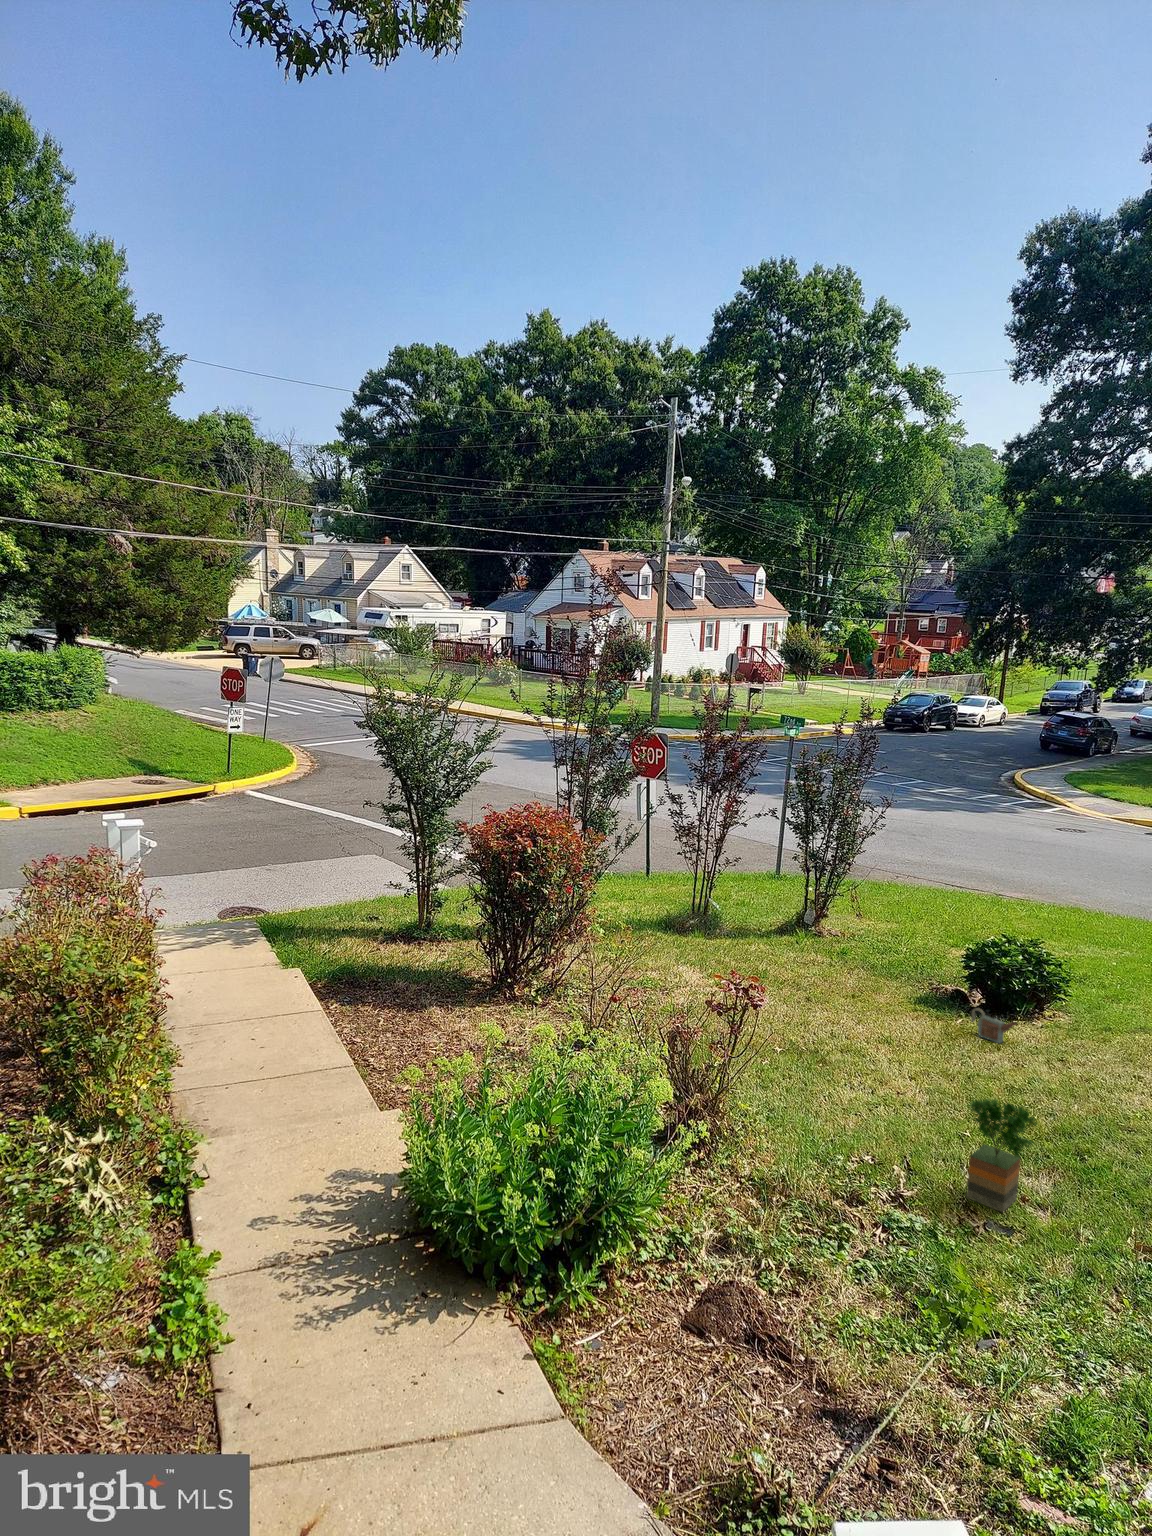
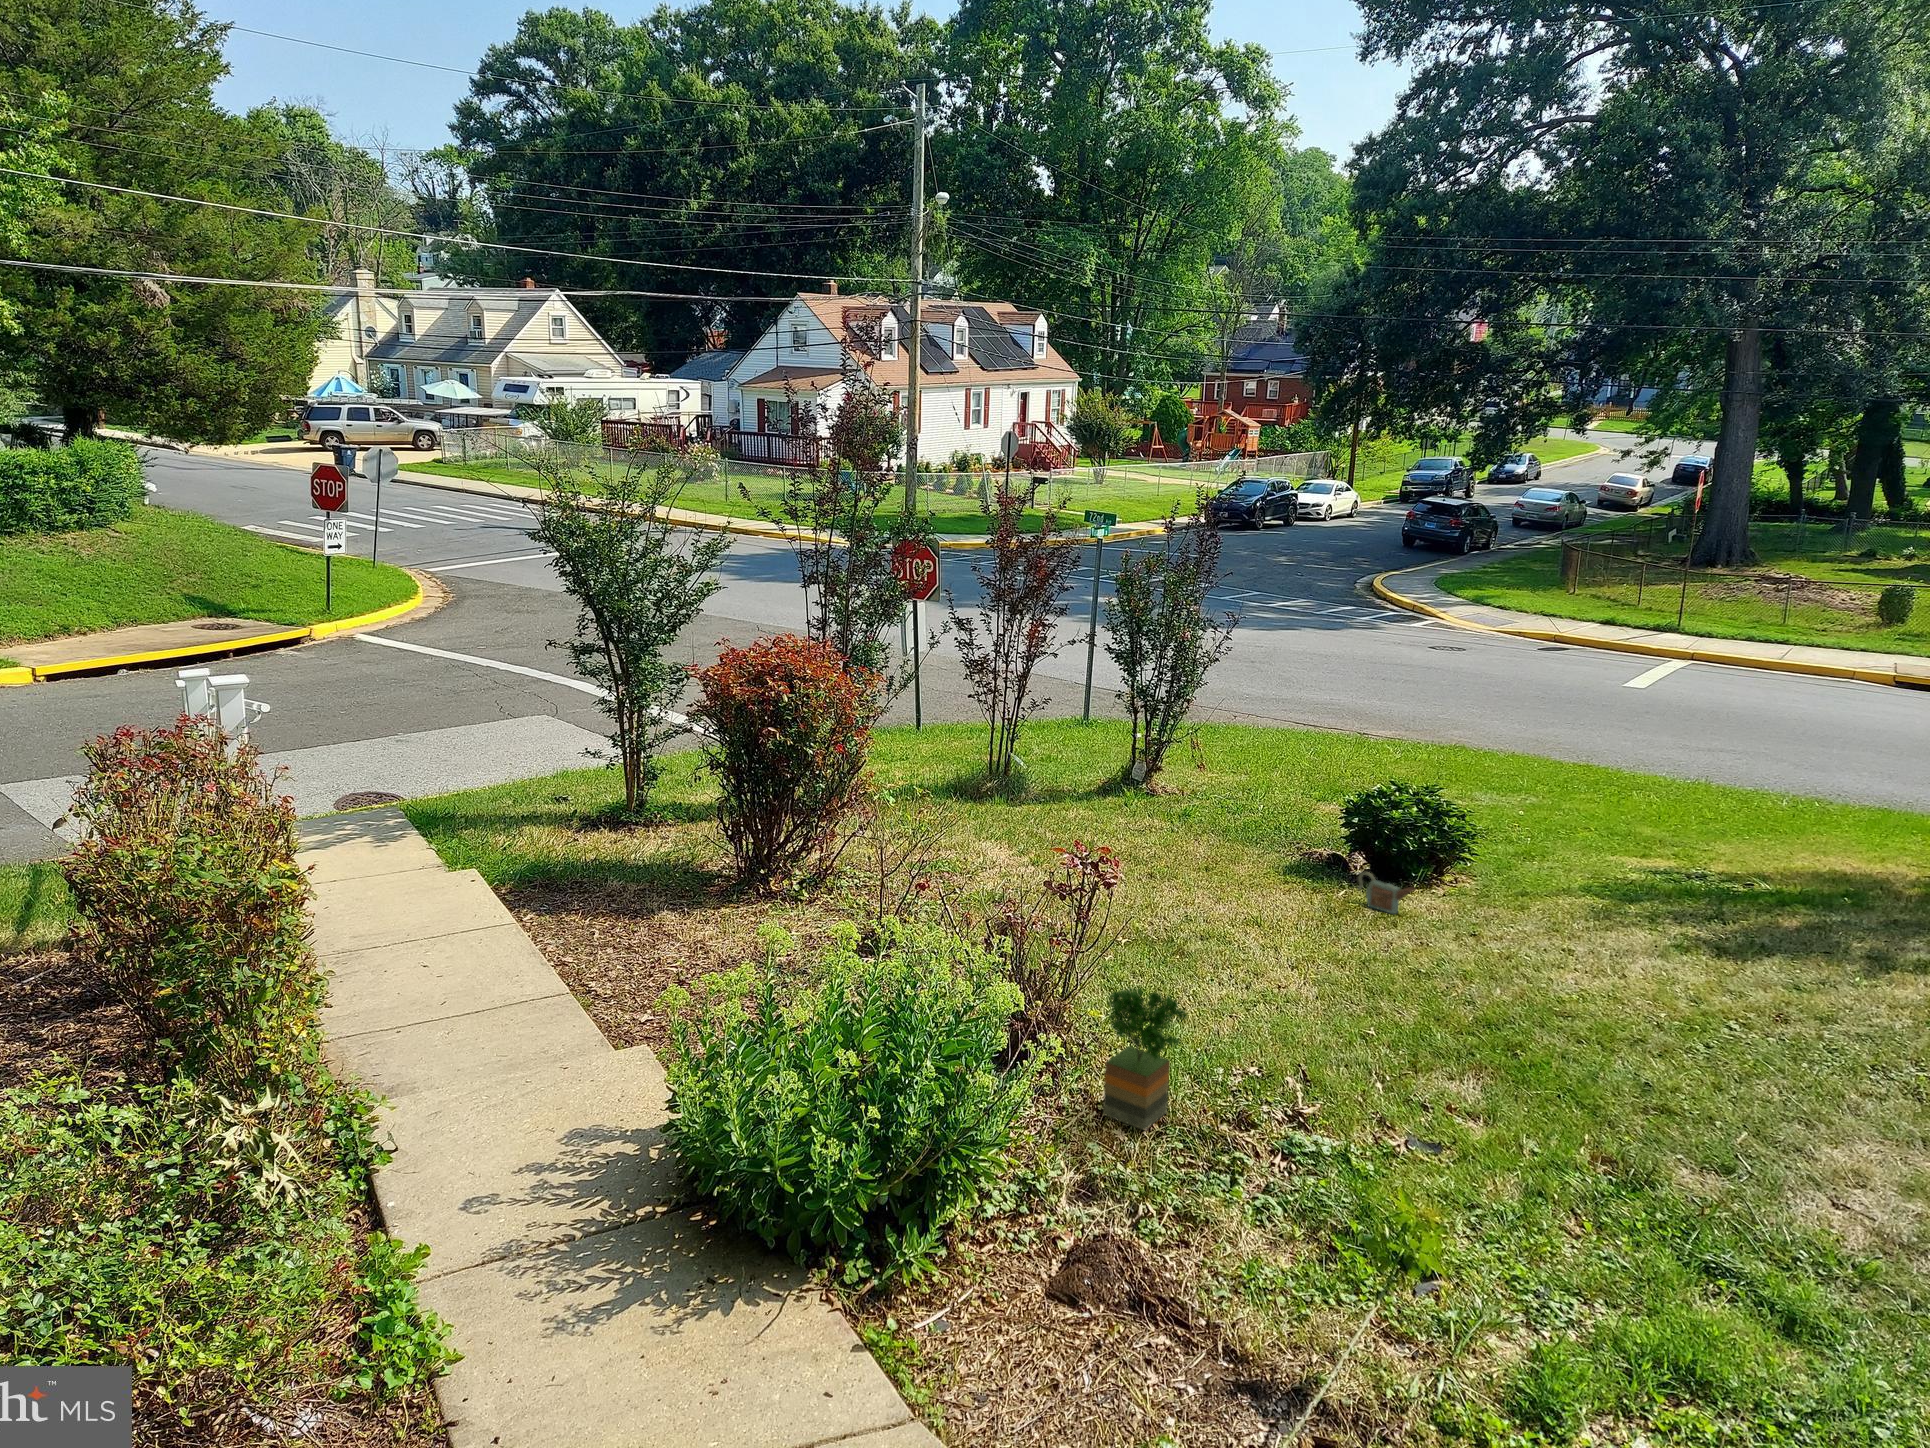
potted tree: present [966,1098,1038,1212] -> present [1103,987,1187,1130]

